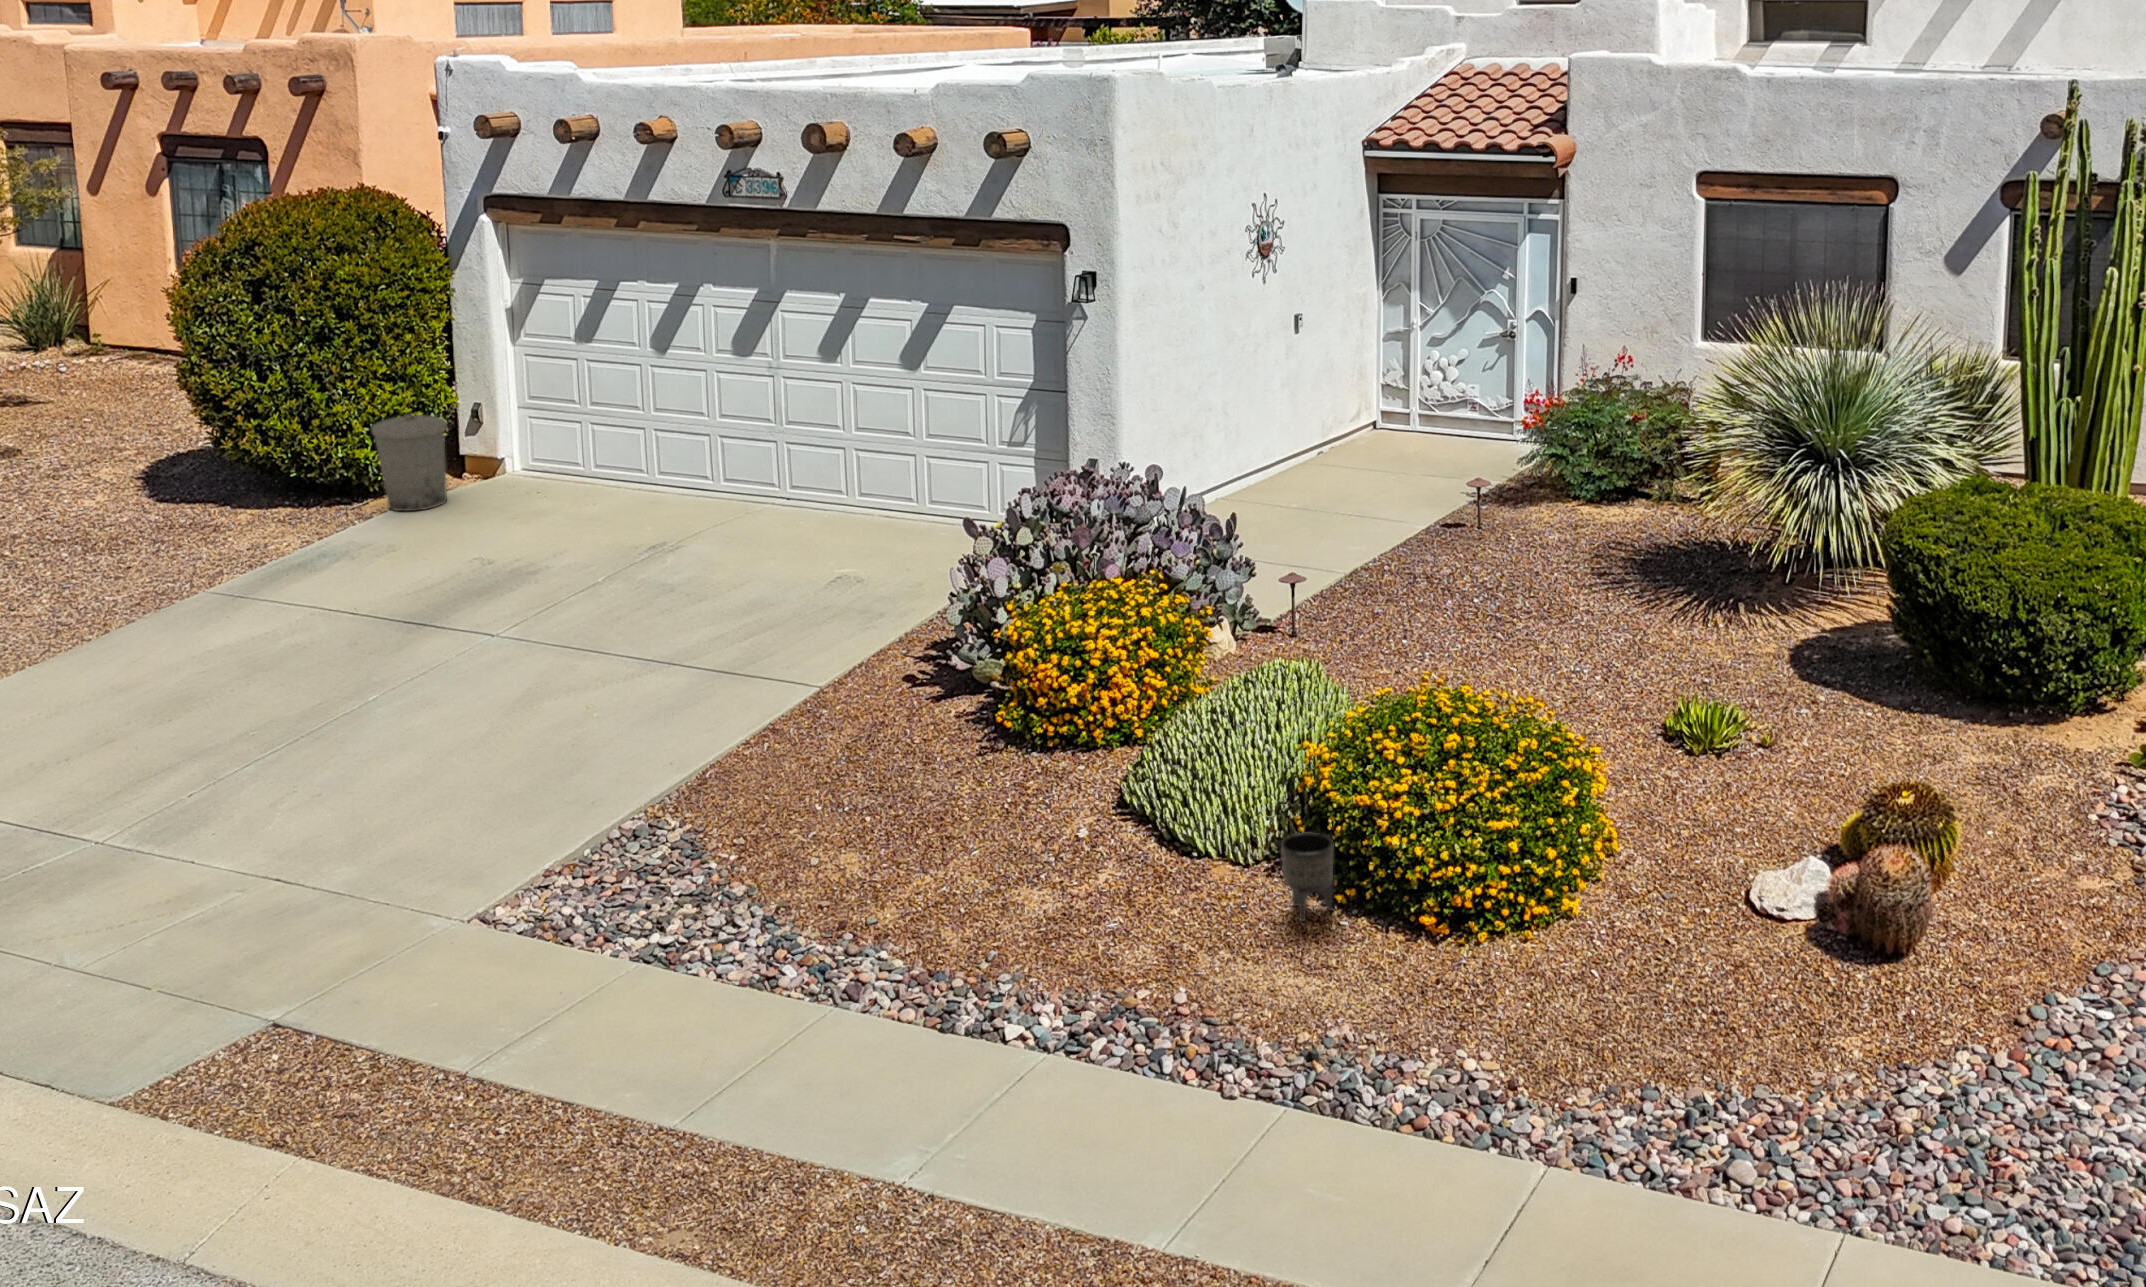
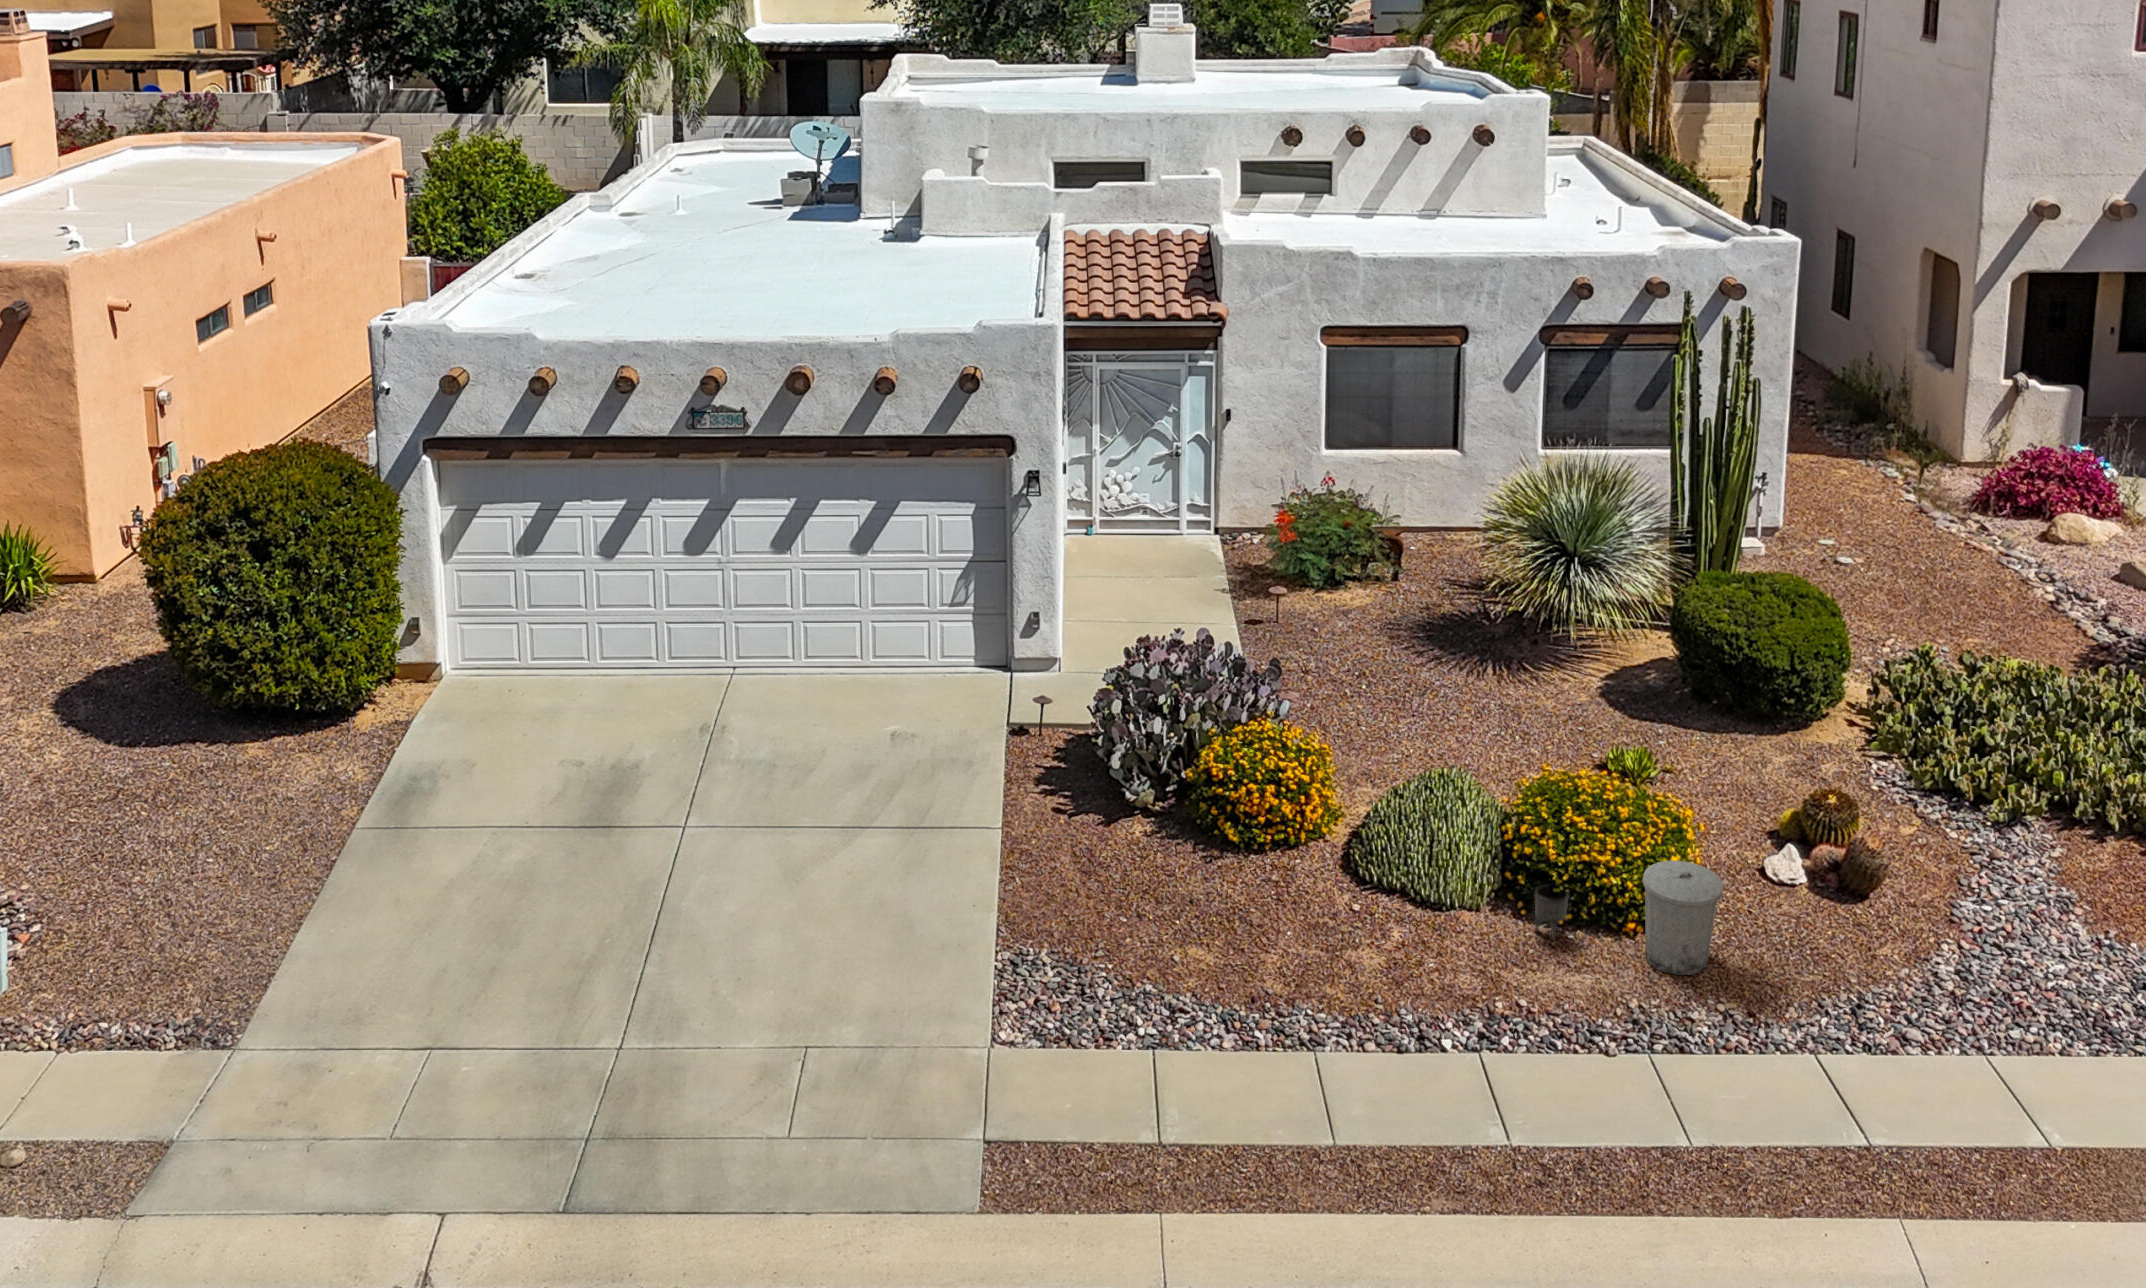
trash can: present [372,415,448,511] -> present [1643,861,1723,975]

